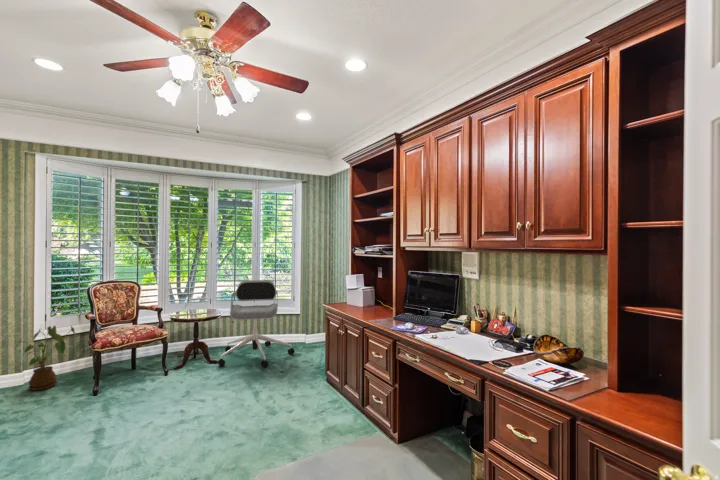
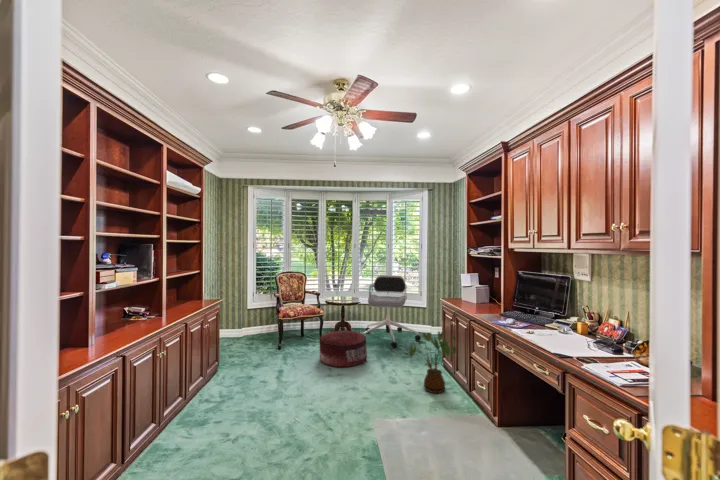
house plant: present [15,326,77,390] -> present [409,332,456,393]
pouf: none [165,354,233,406] -> present [320,330,367,367]

